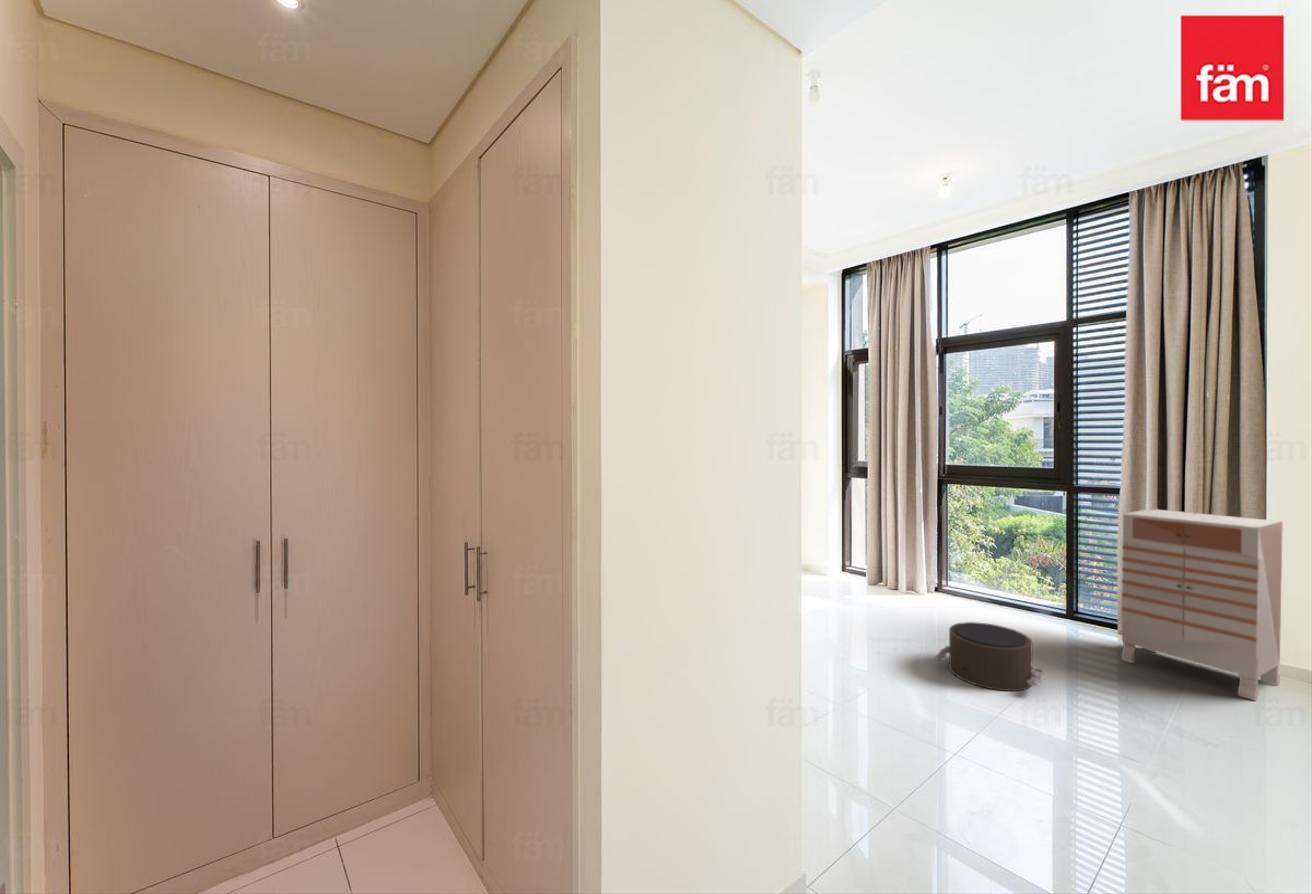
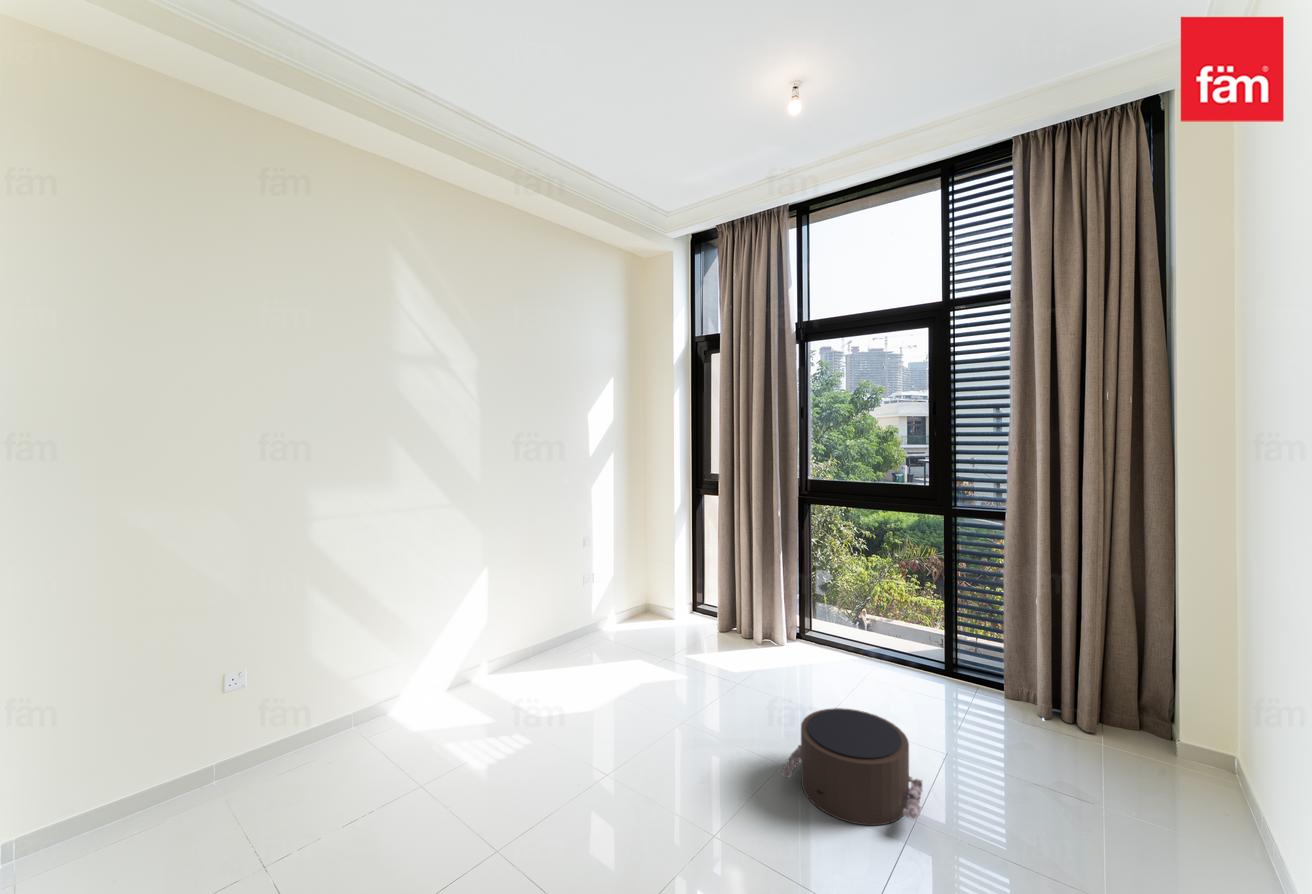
dresser: present [1122,509,1283,700] -> none [1013,539,1197,805]

